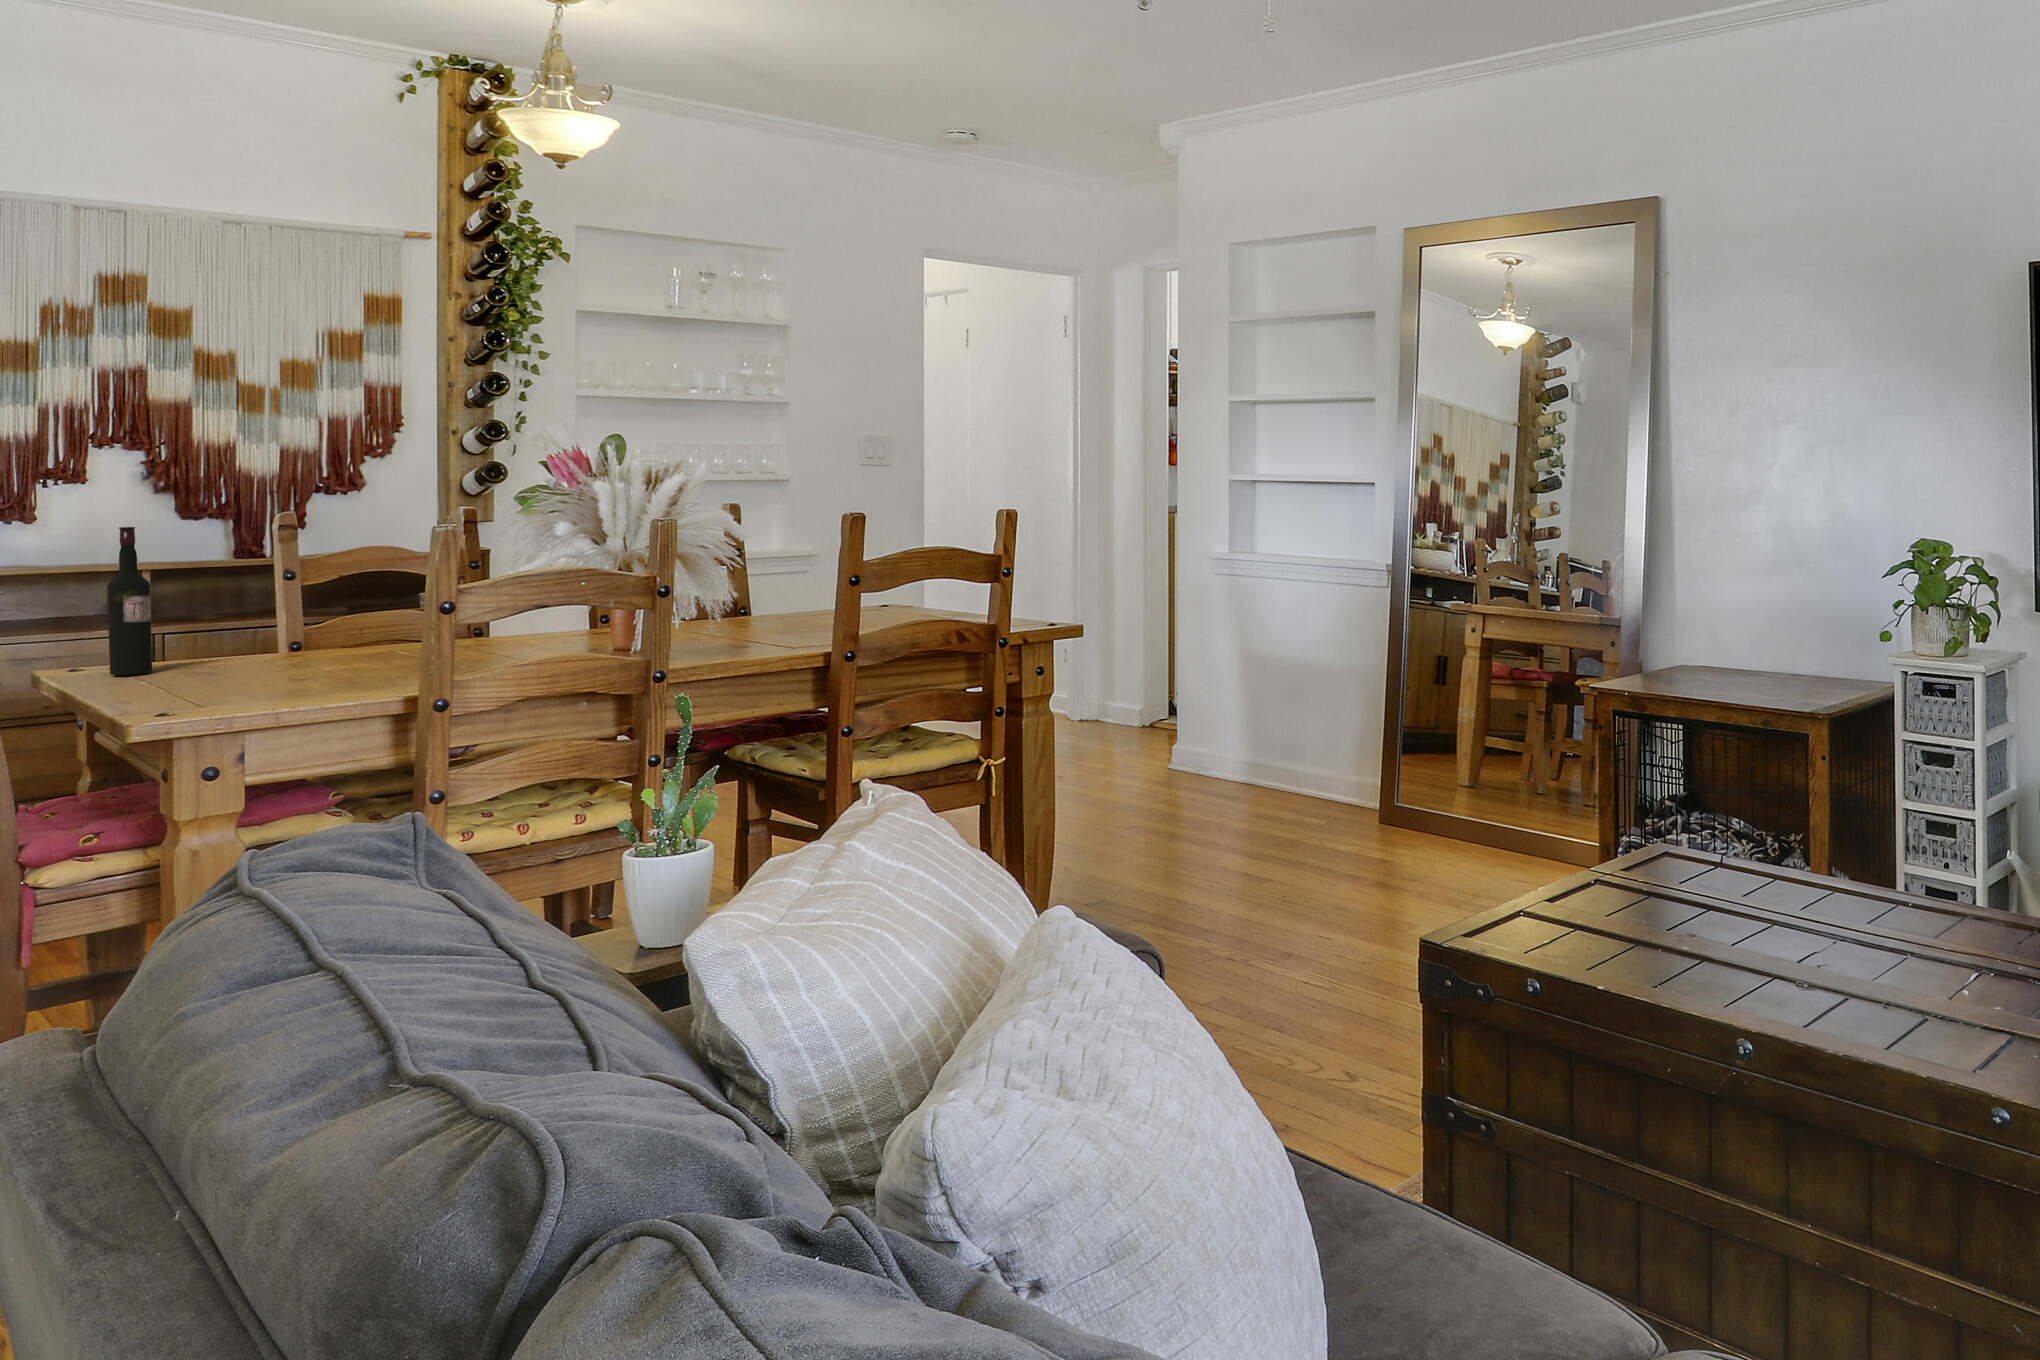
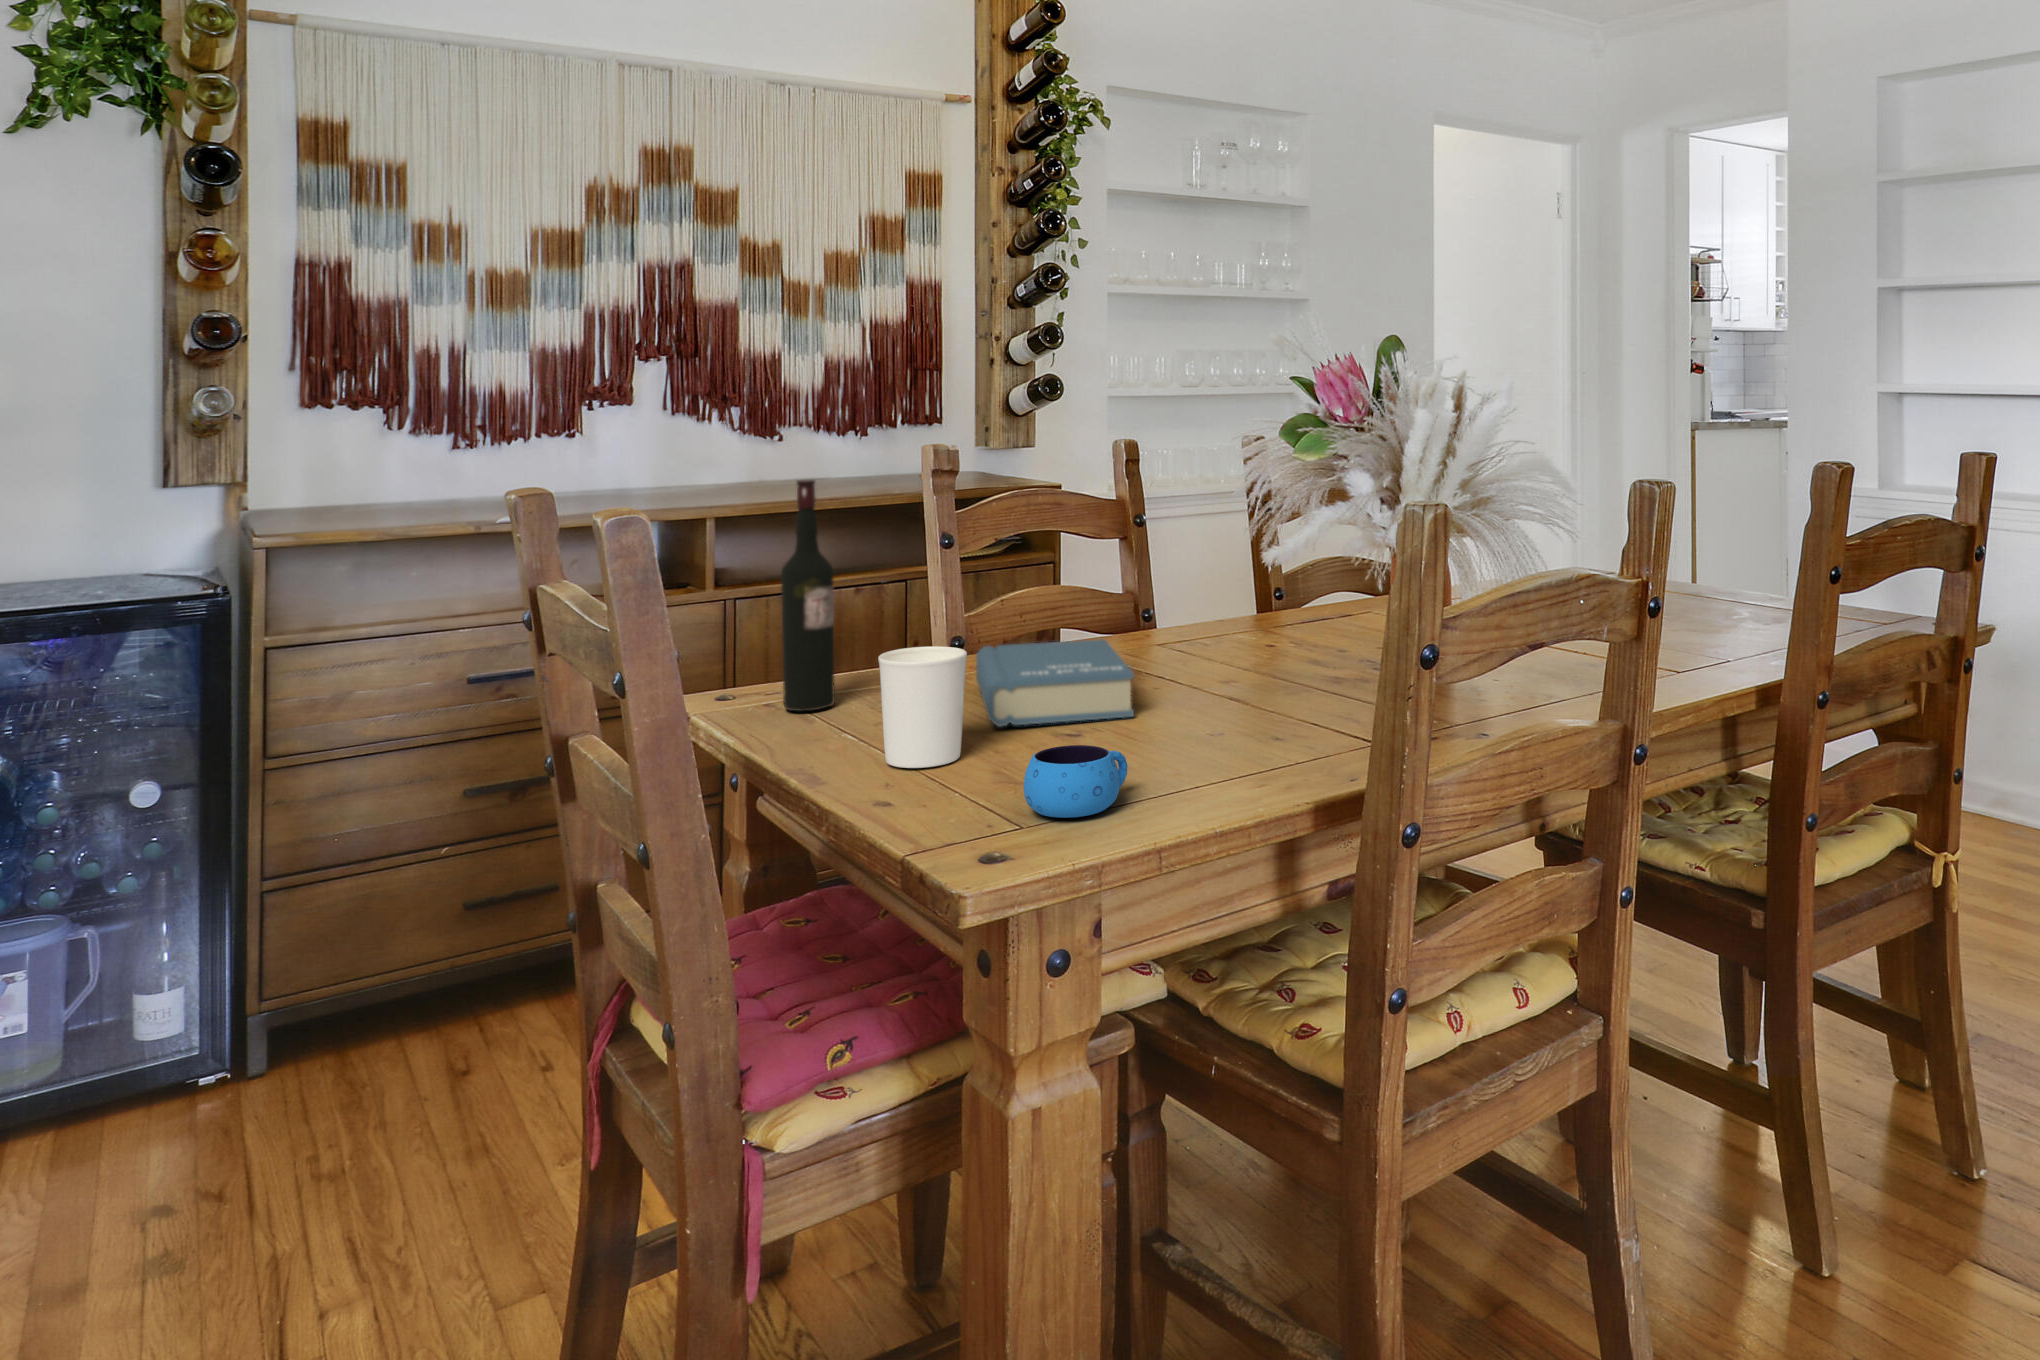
candle holder: none [145,625,213,693] -> present [878,646,967,768]
book: none [244,633,374,676] -> present [976,639,1134,726]
mug: none [210,670,293,705] -> present [1024,745,1127,818]

